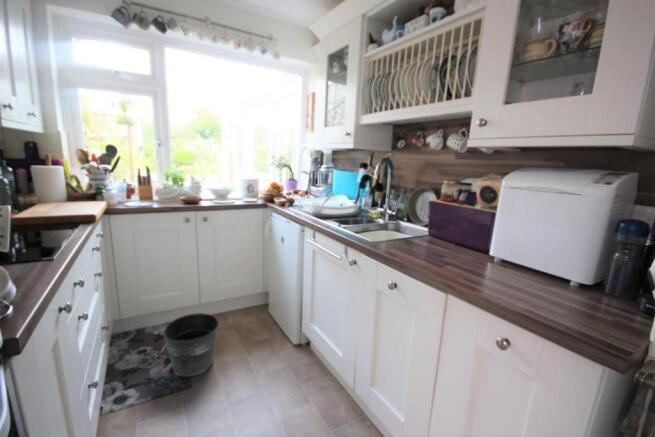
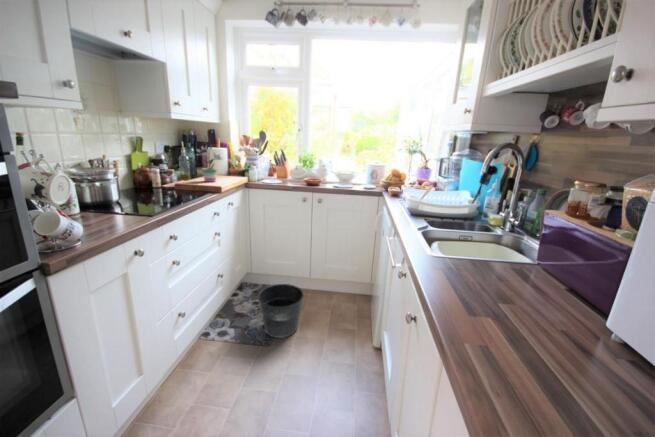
potted plant: none [37,147,81,209] -> present [197,138,222,182]

